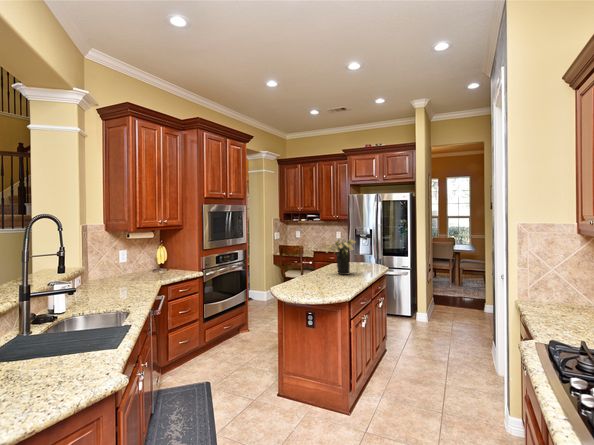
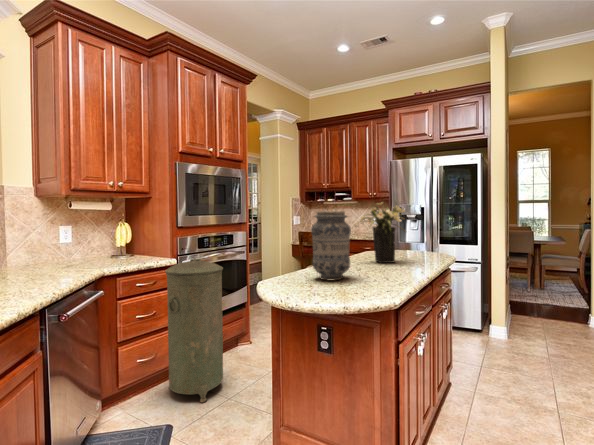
vase: none [302,248,324,288] -> present [311,211,351,280]
trash can: none [199,272,237,368] -> present [165,258,223,403]

